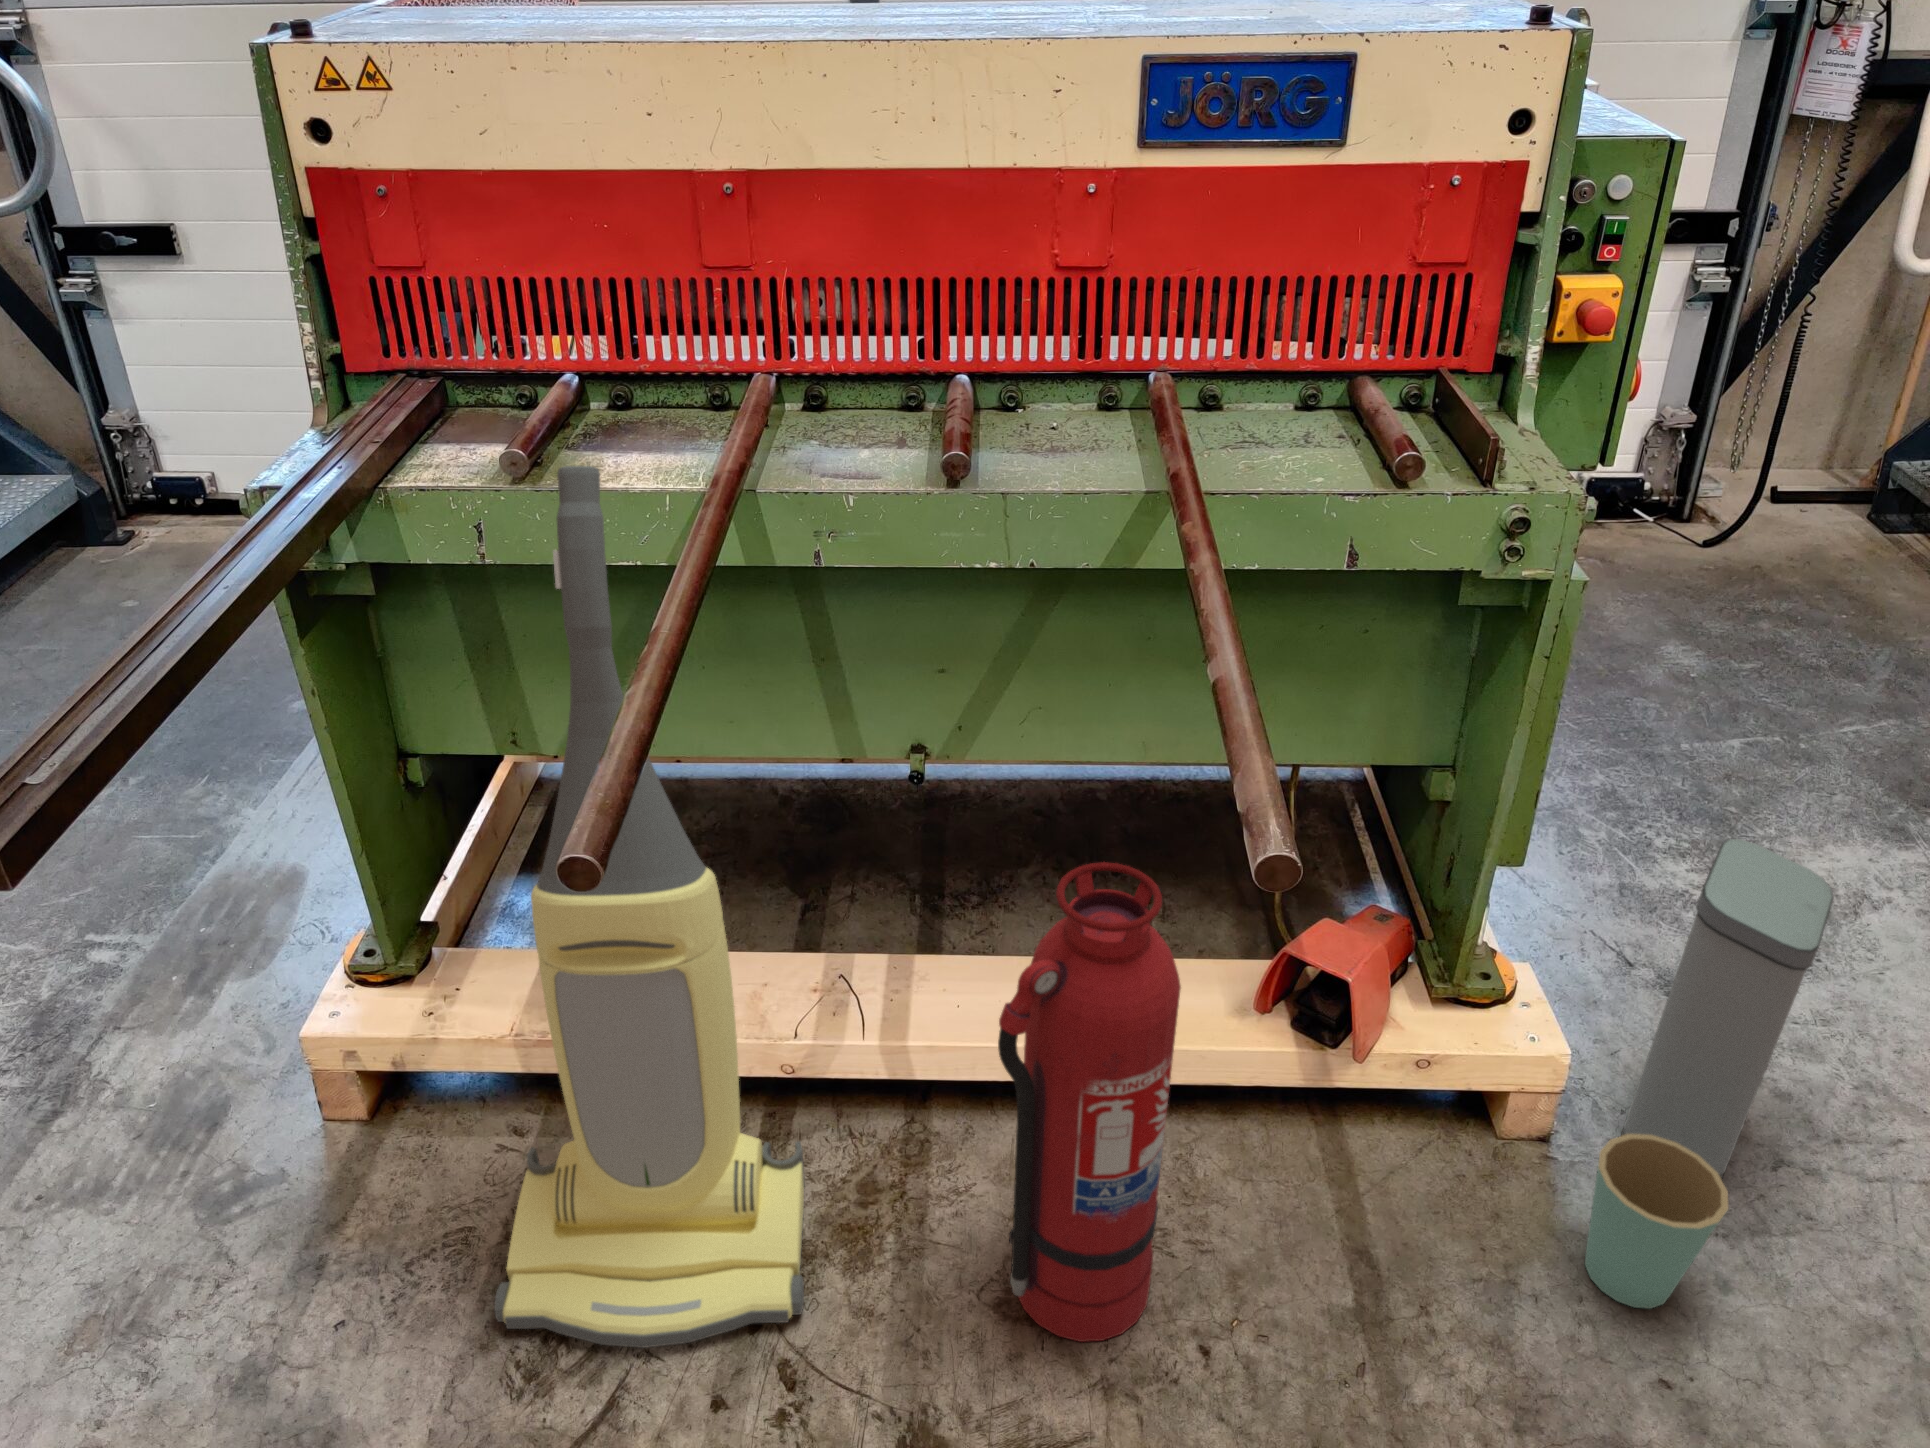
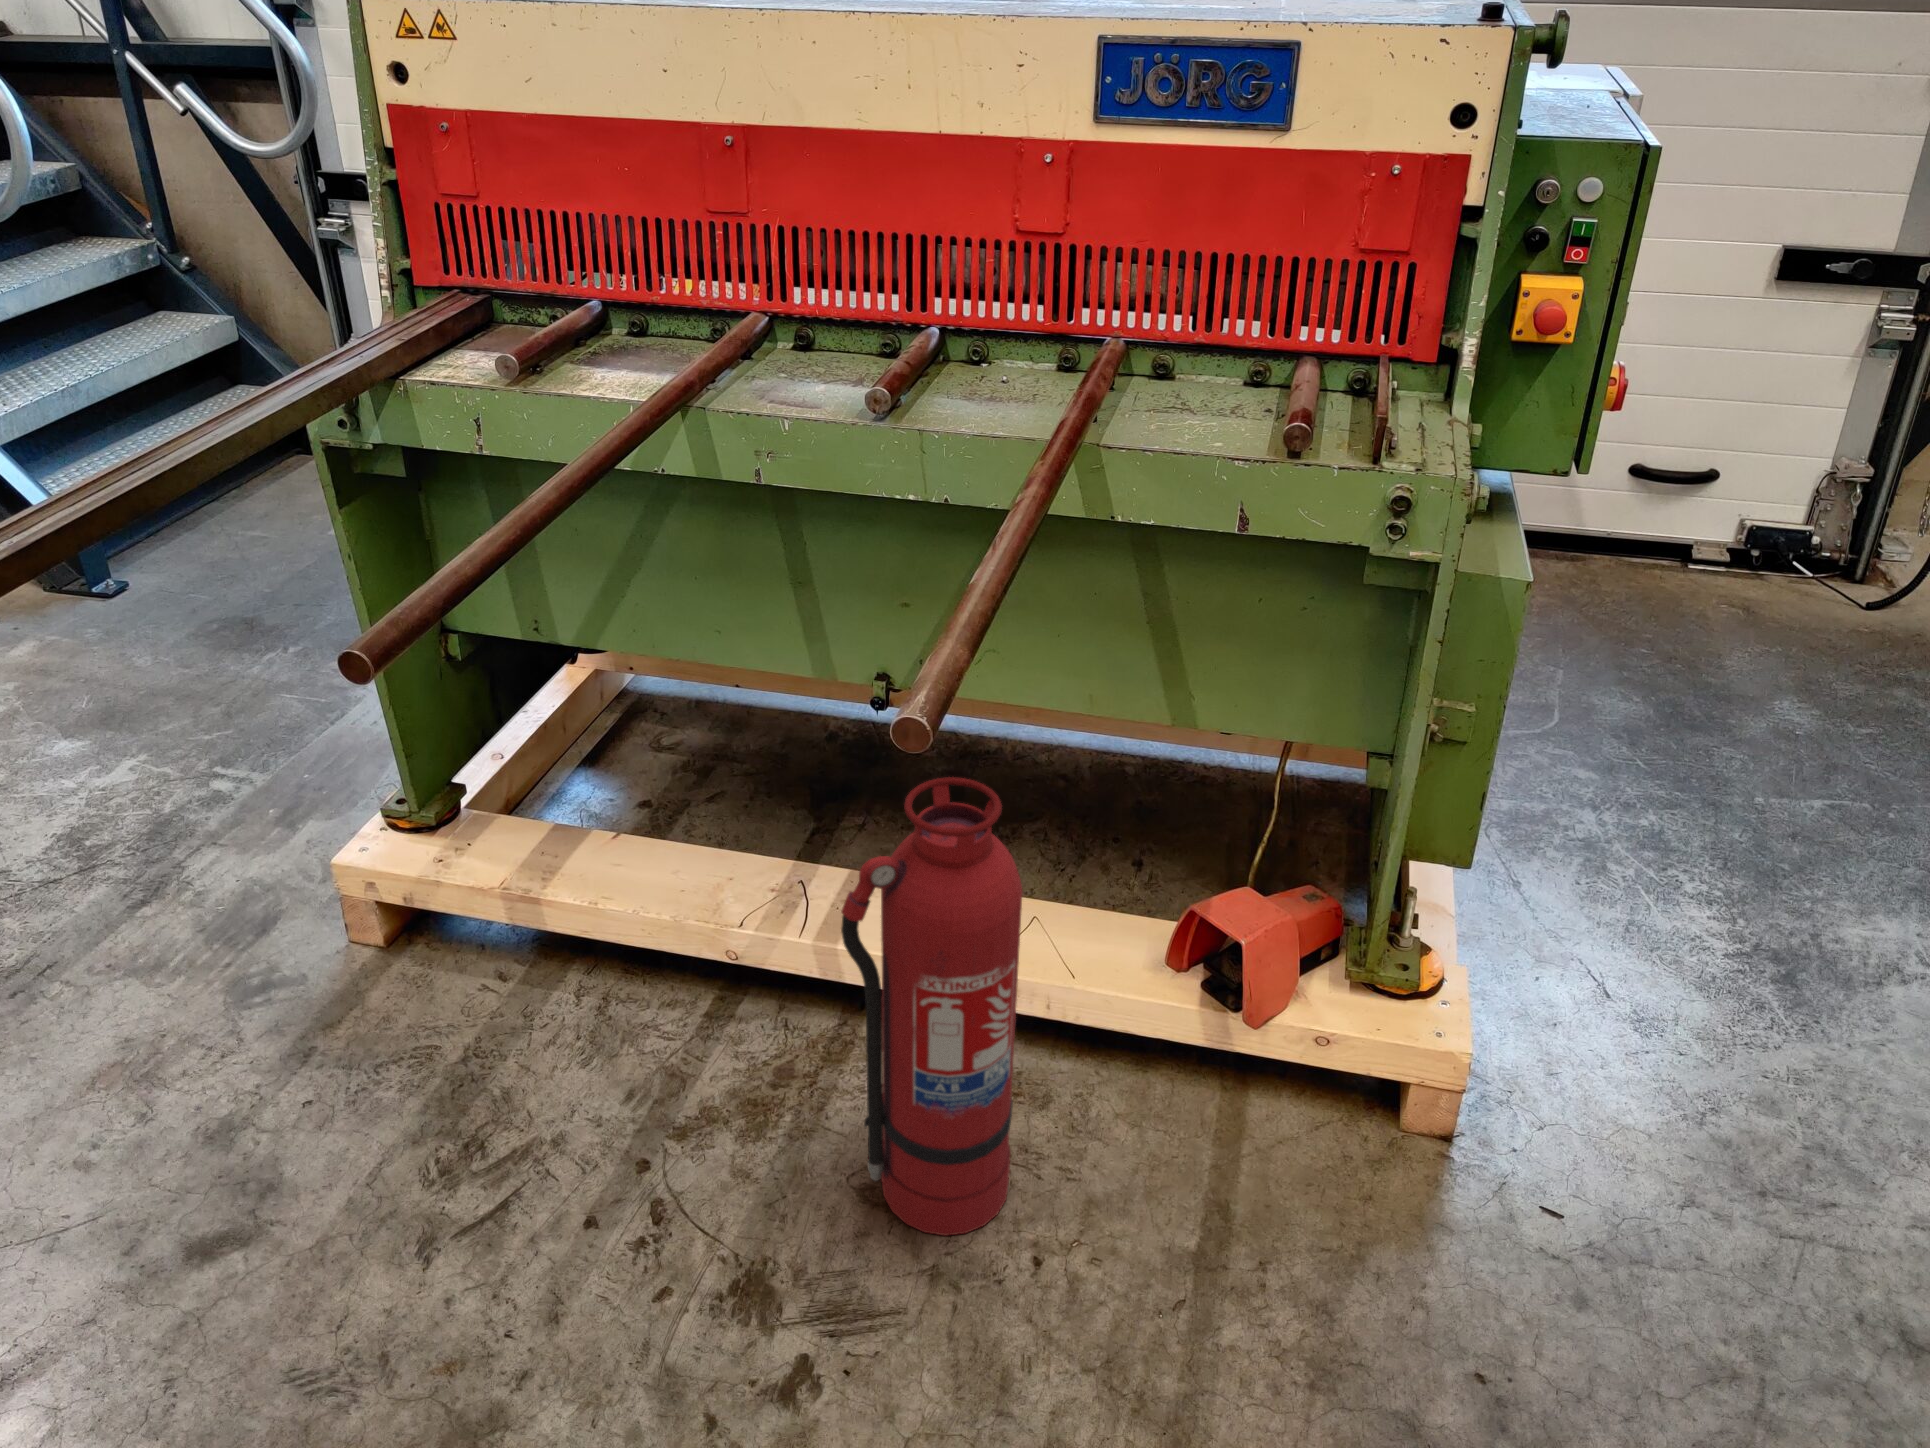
vacuum cleaner: present [494,466,805,1348] -> none [427,369,724,1169]
trash can: present [1585,839,1833,1309] -> none [1443,858,1760,1308]

